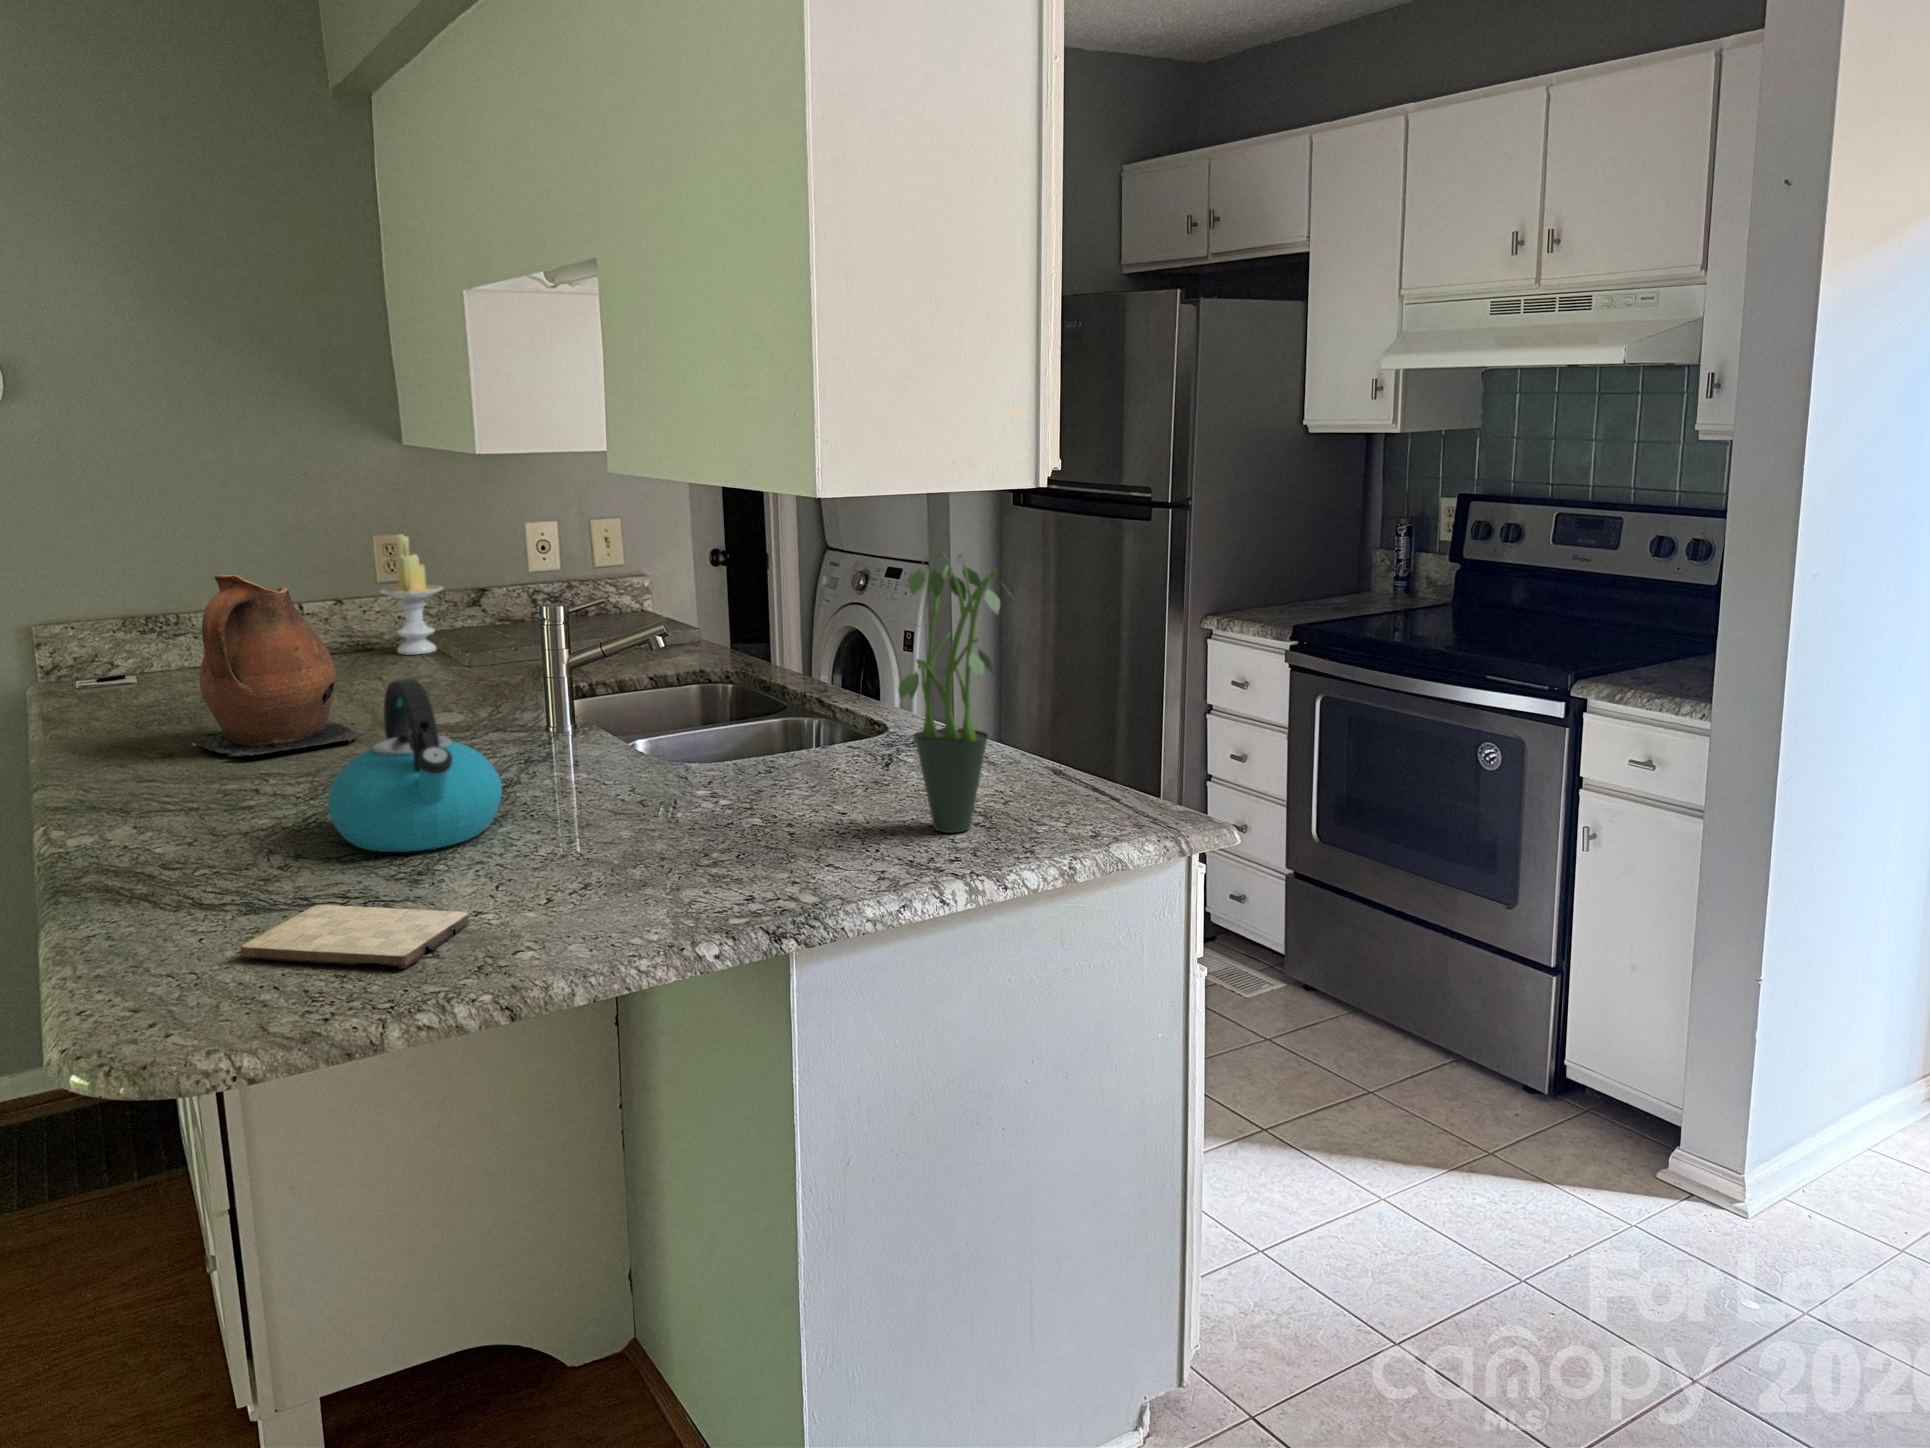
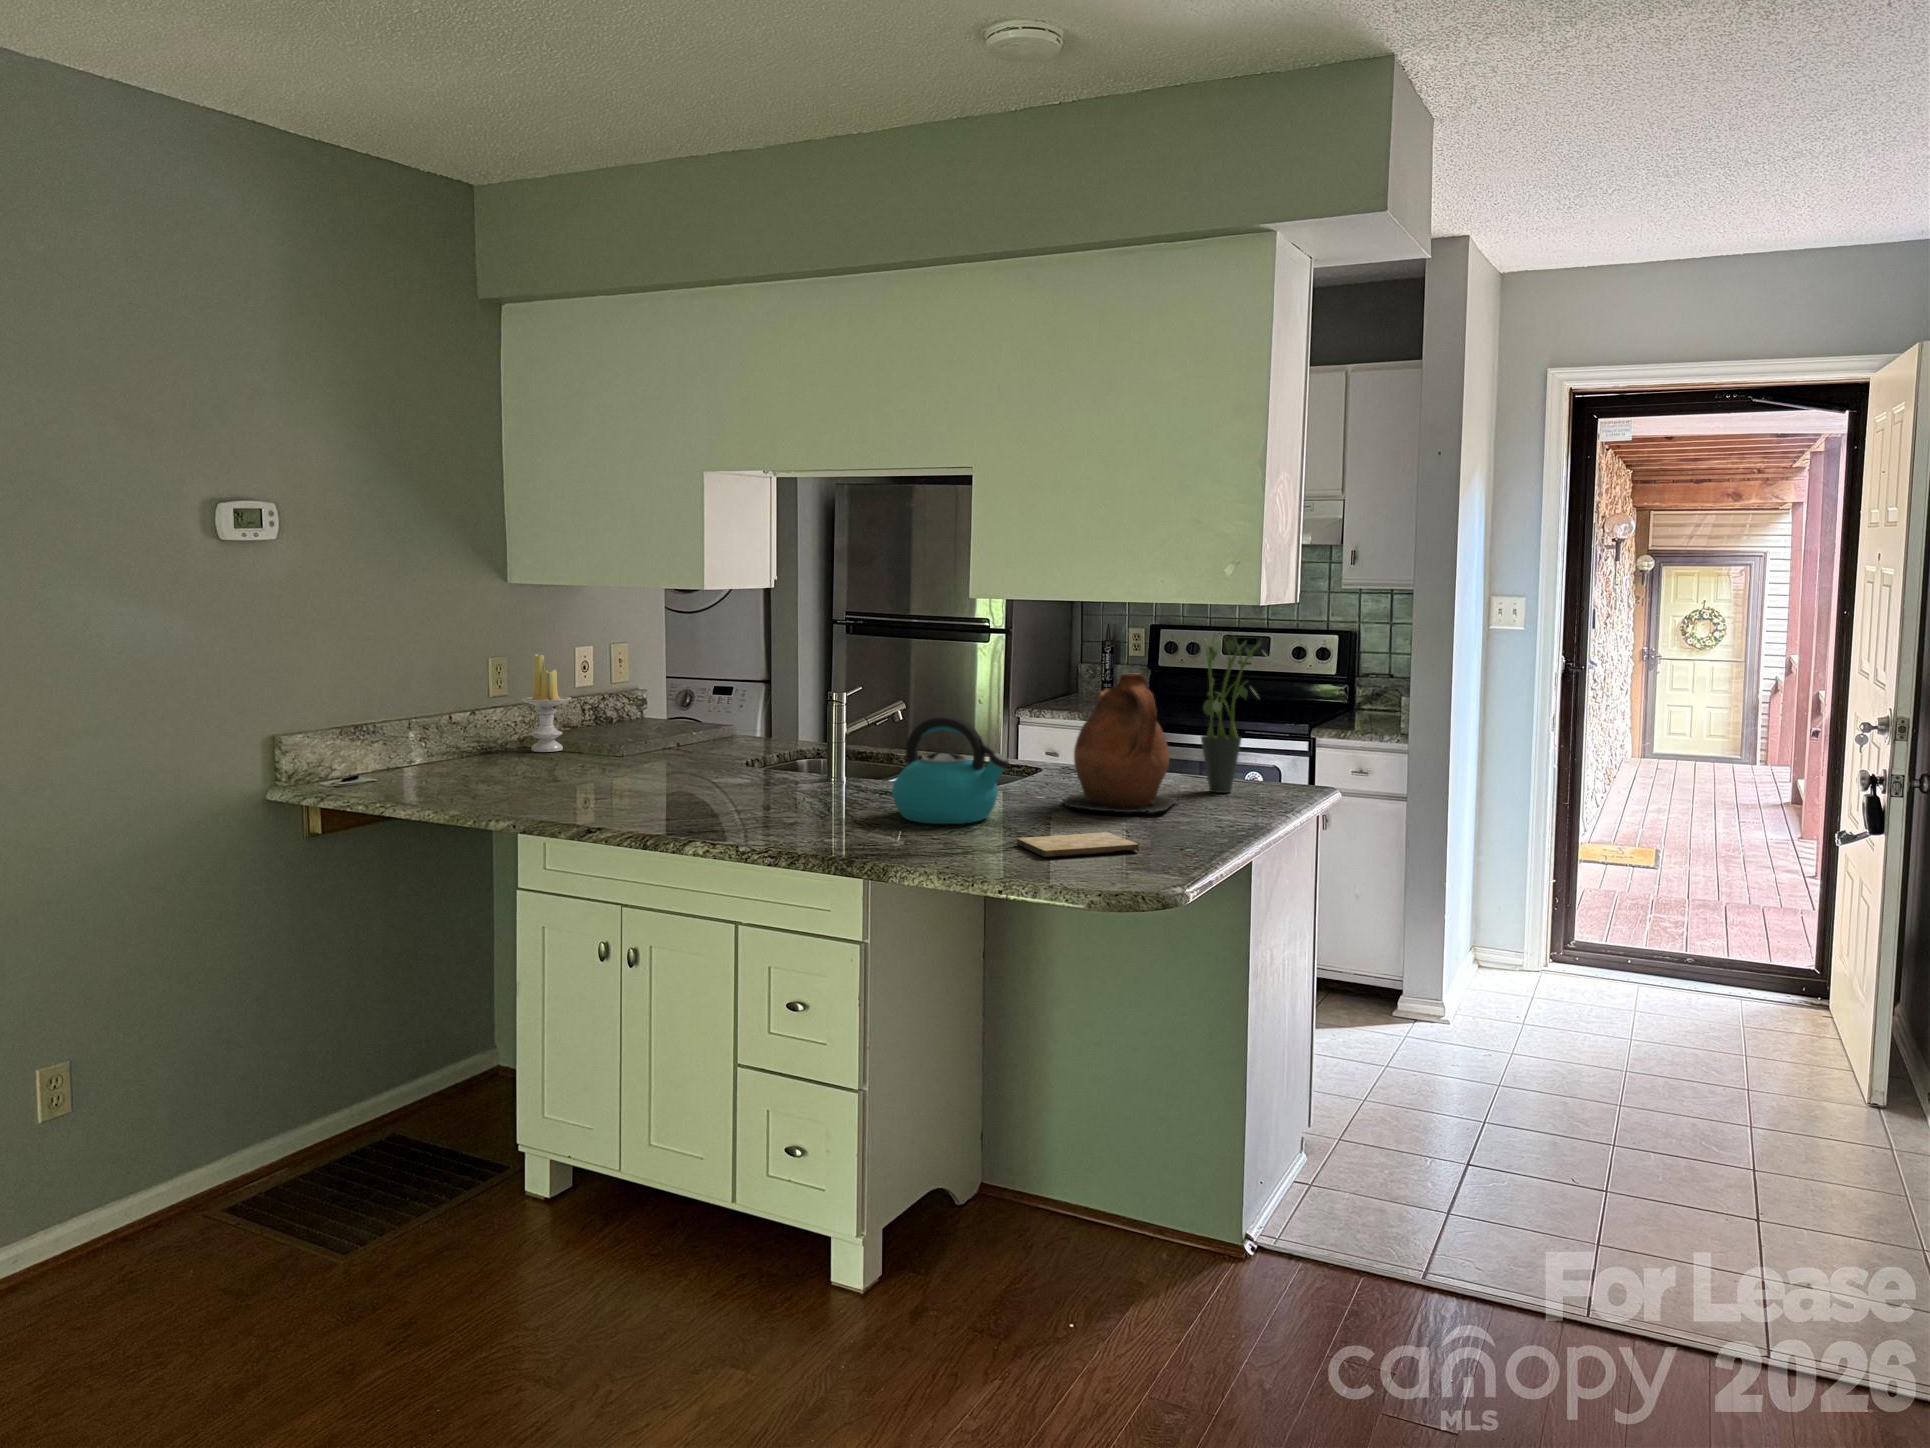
ceramic pitcher: present [191,575,362,756] -> present [1062,674,1177,812]

